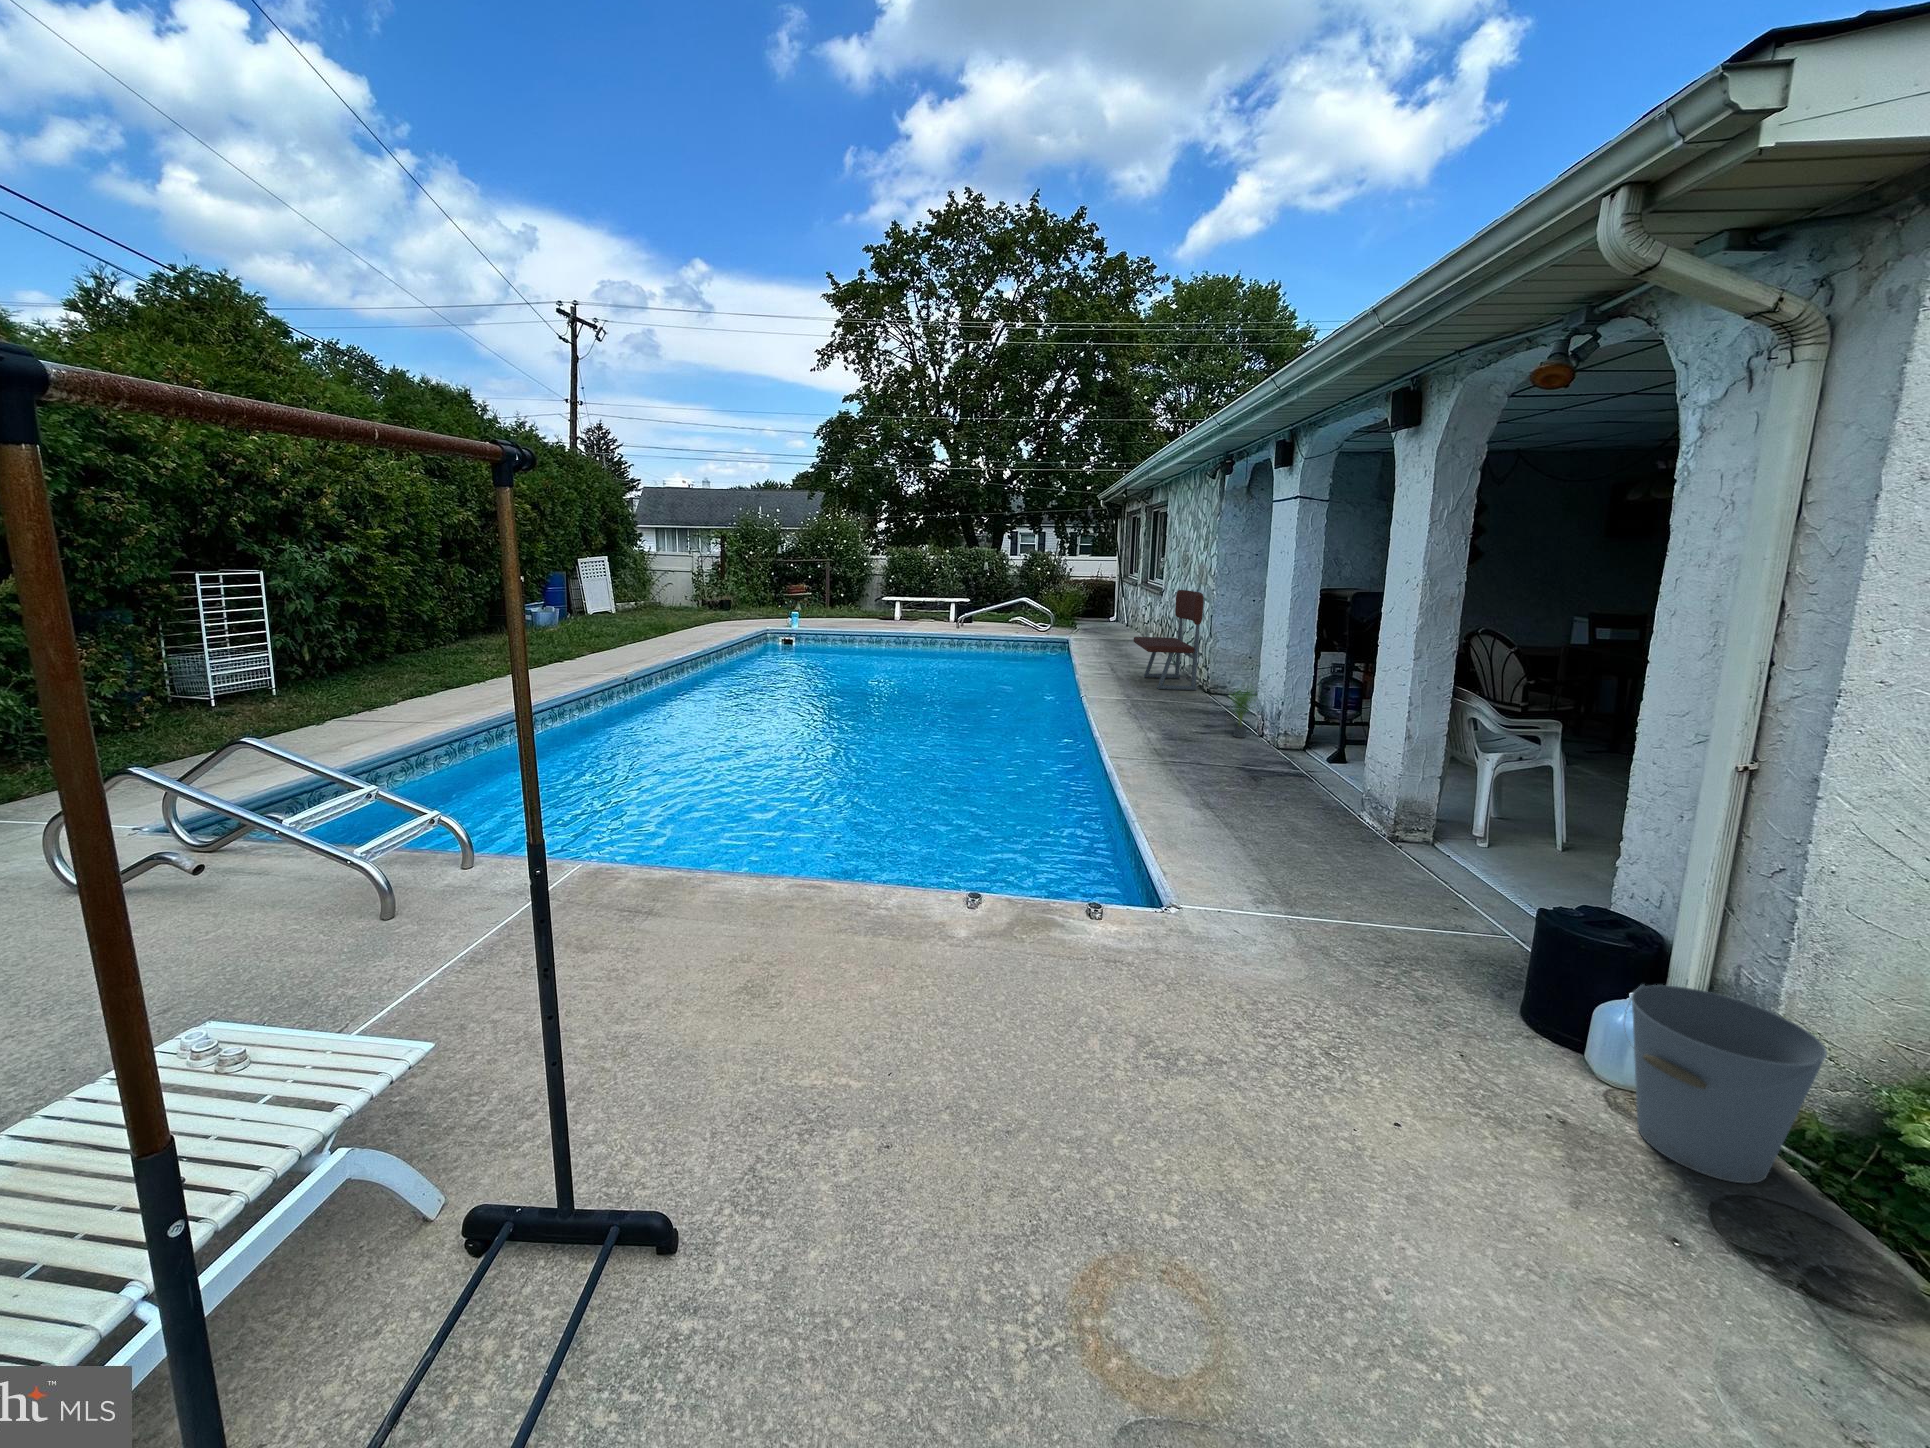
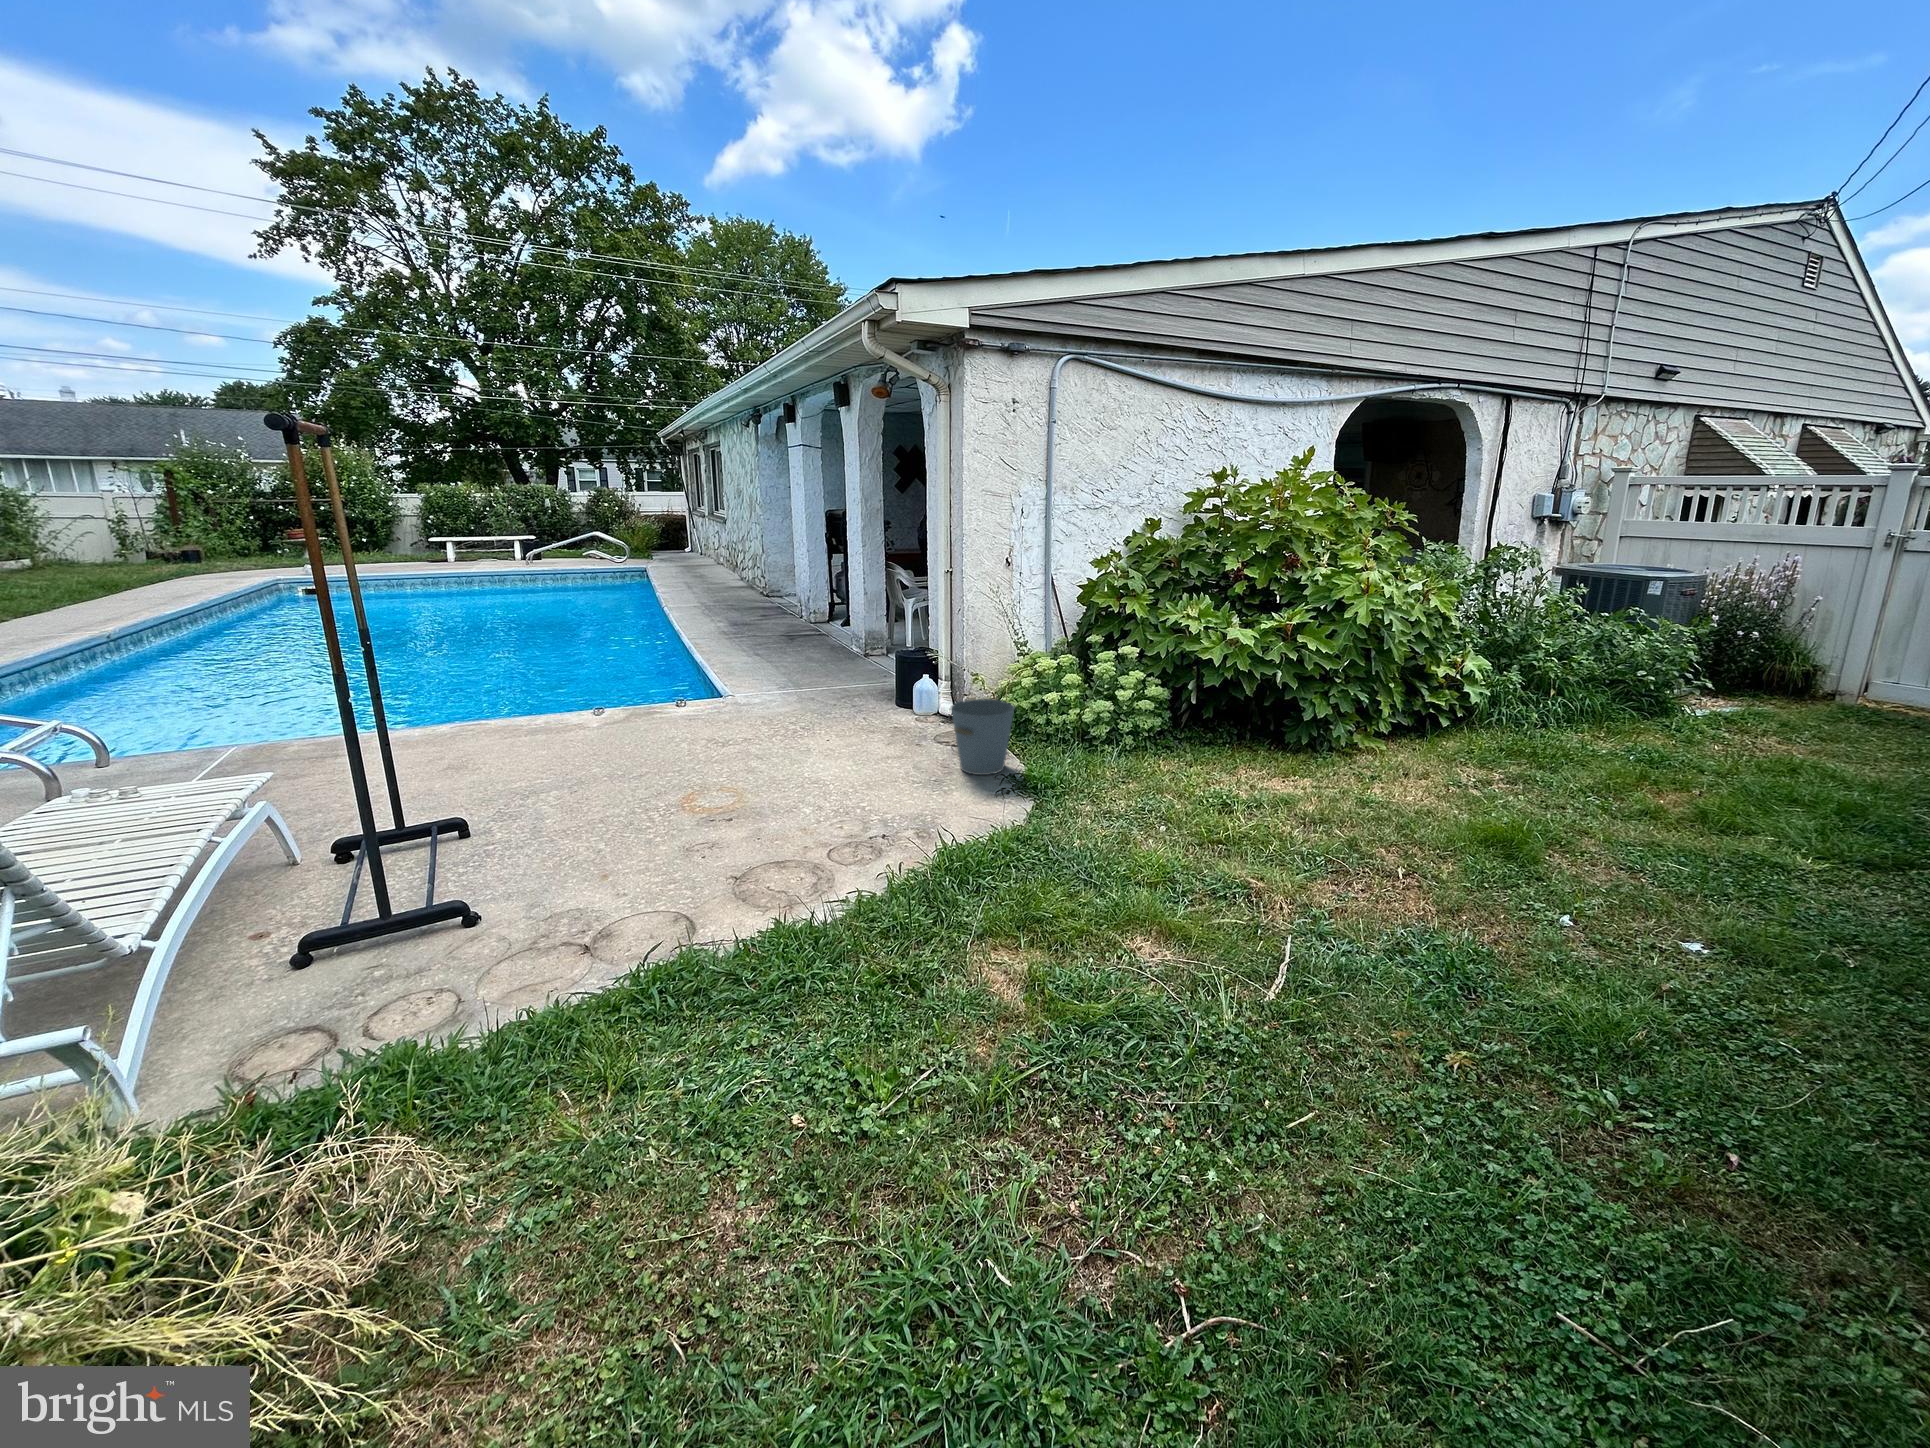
bench: present [1134,590,1204,690] -> none [706,520,763,604]
potted plant: present [1231,690,1252,738] -> none [779,588,806,632]

